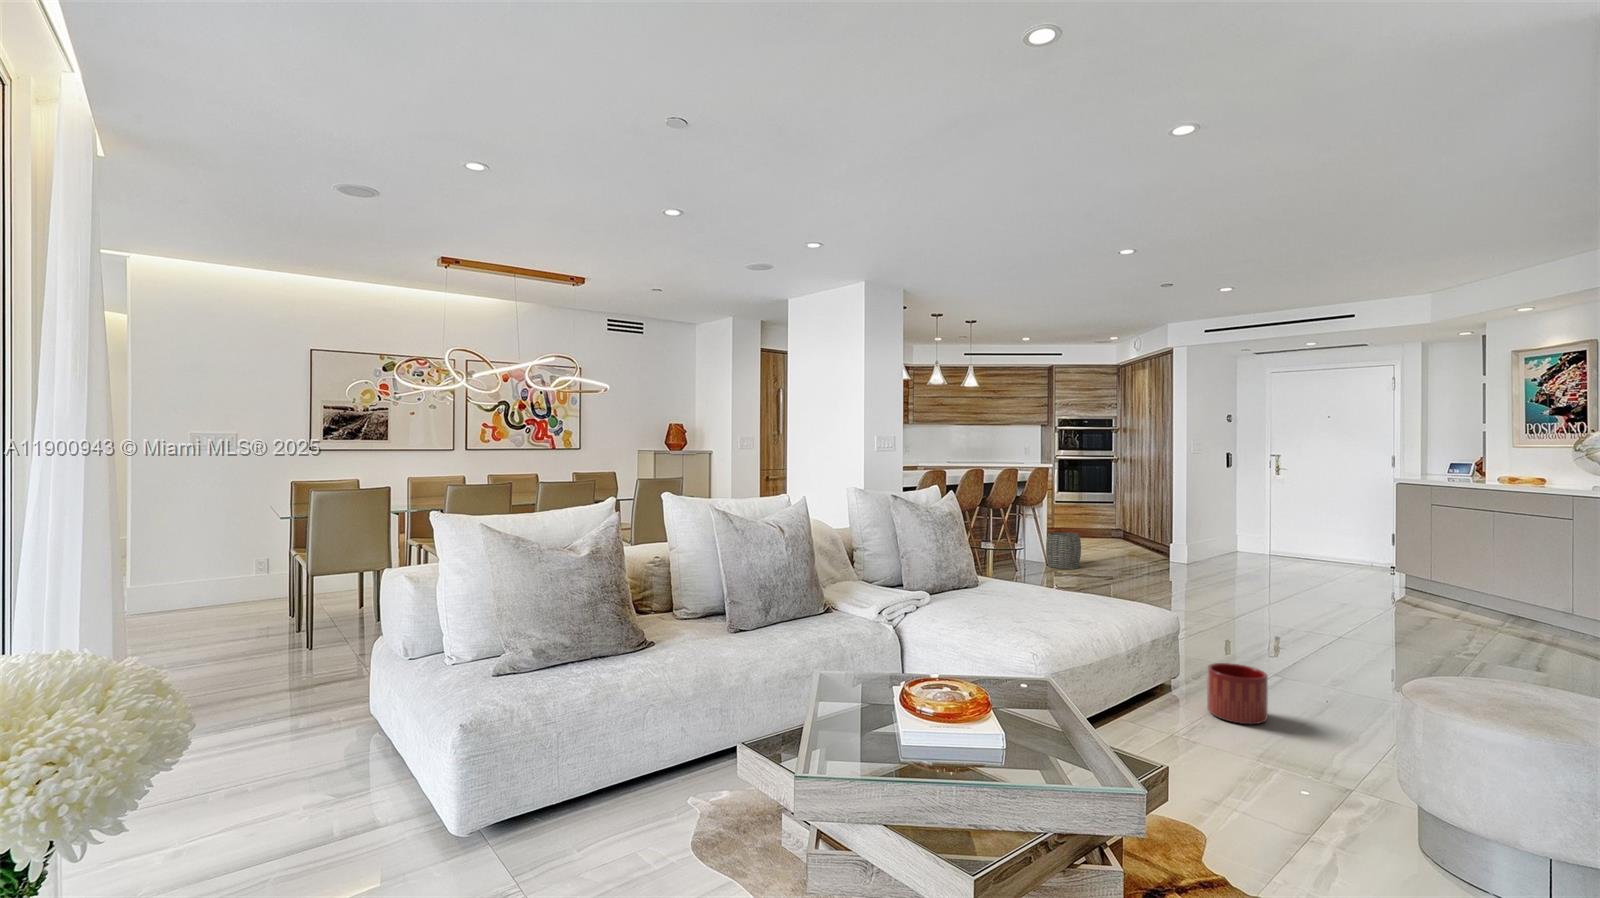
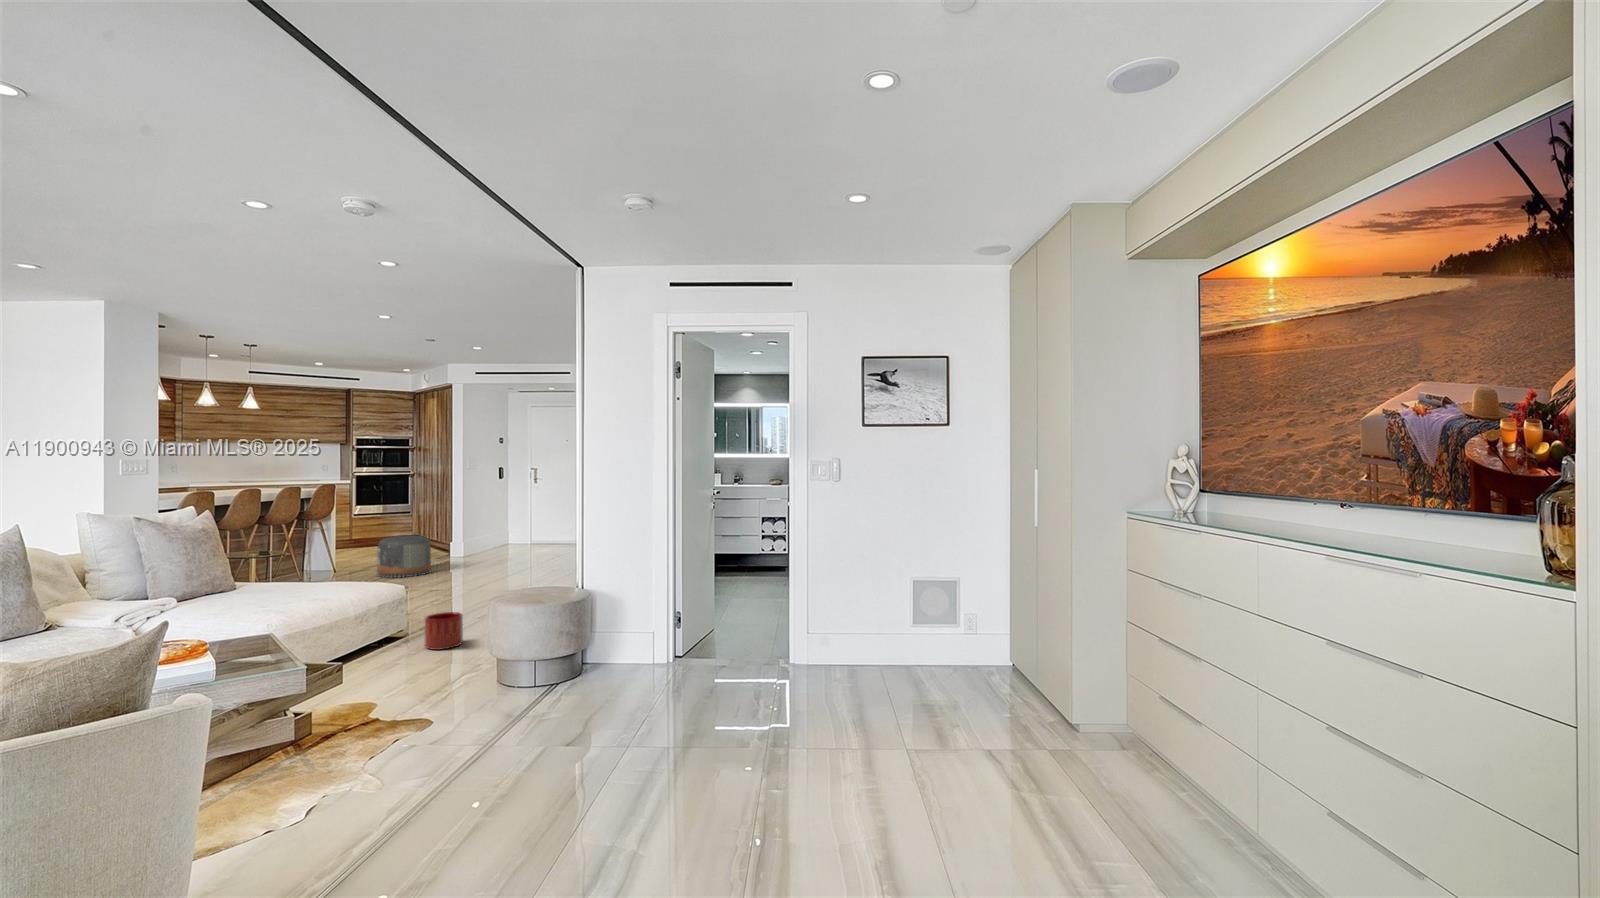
woven basket: present [1046,532,1081,569] -> none [334,541,368,573]
pouf: none [1094,532,1156,584] -> present [377,535,431,578]

